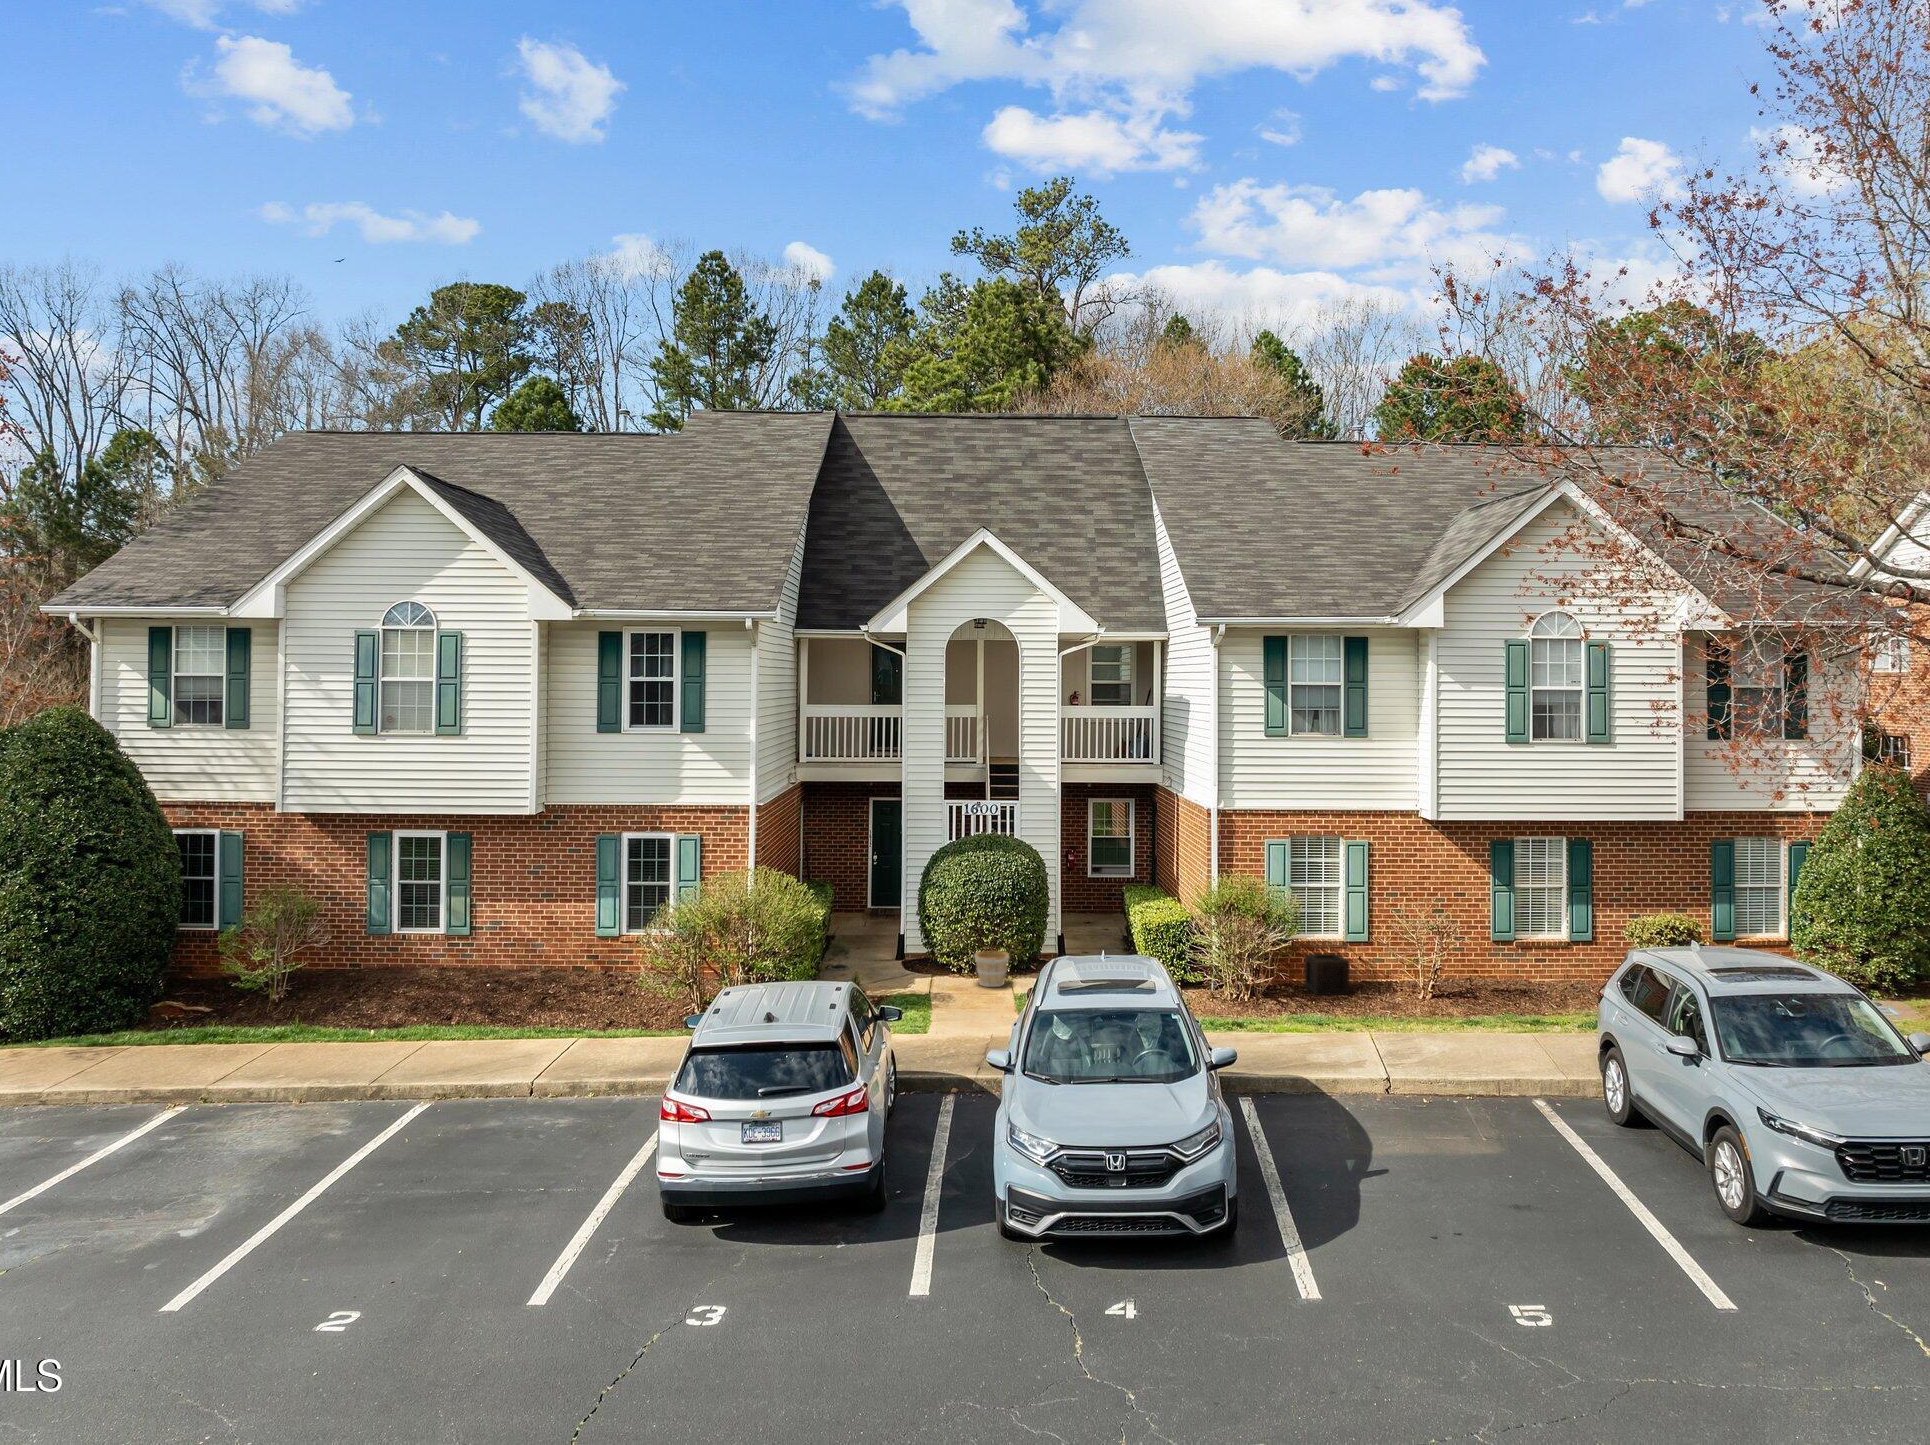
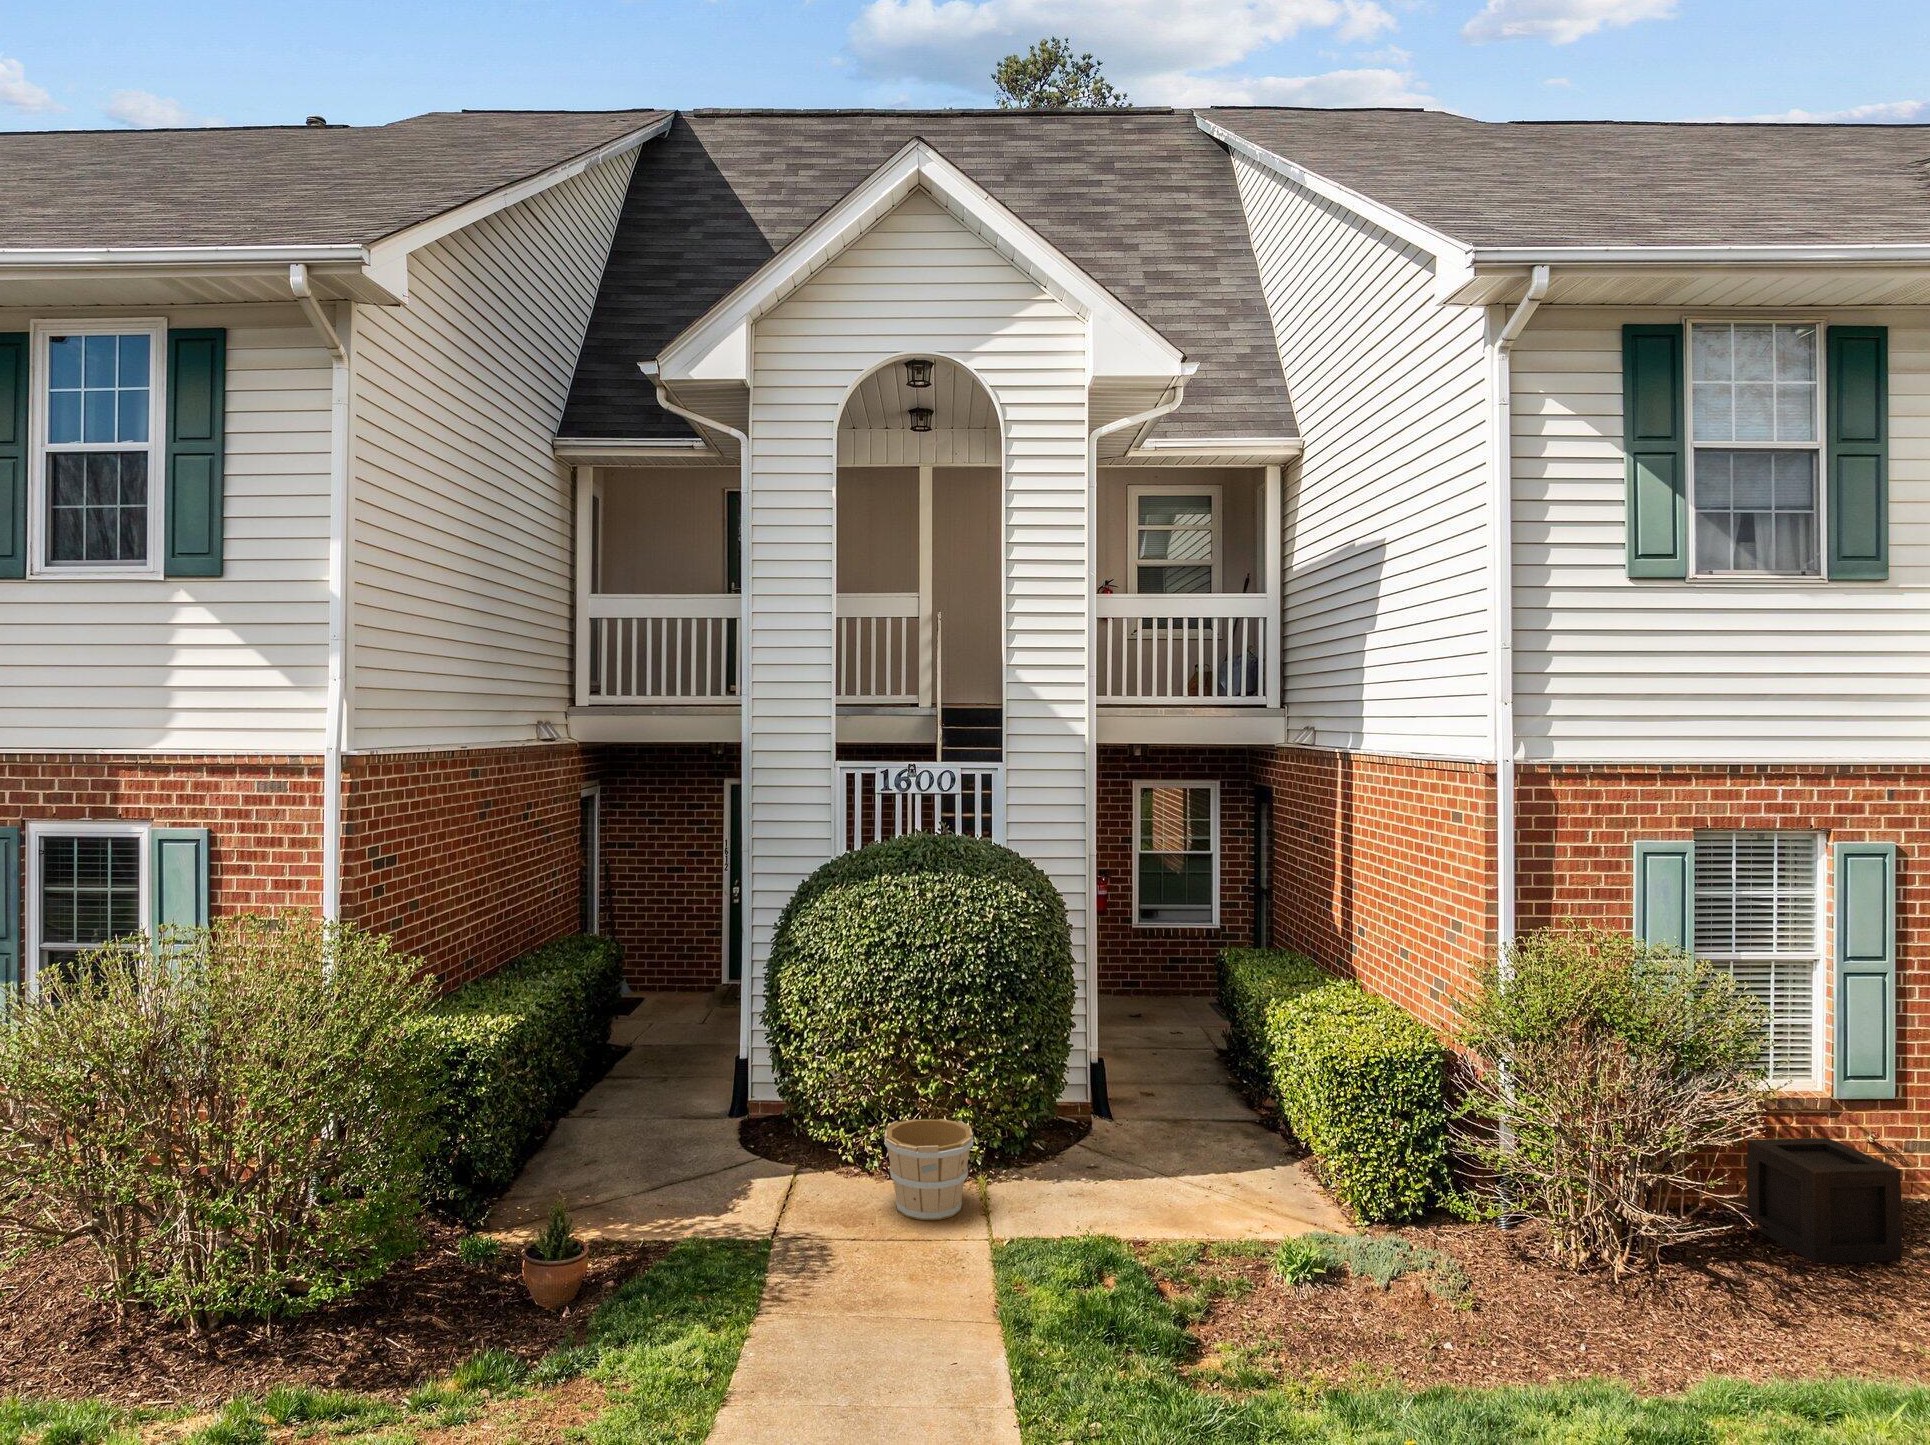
potted tree: present [829,936,850,970] -> none [549,1058,610,1153]

